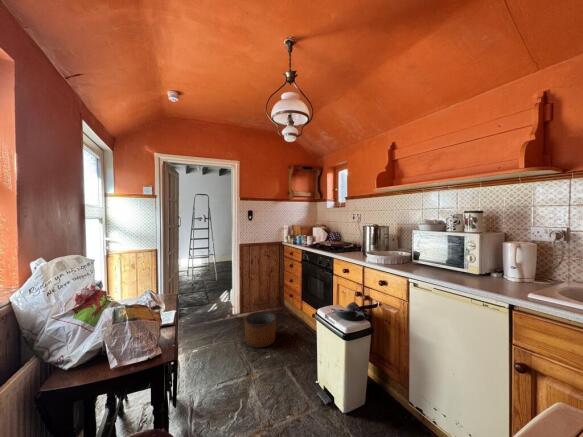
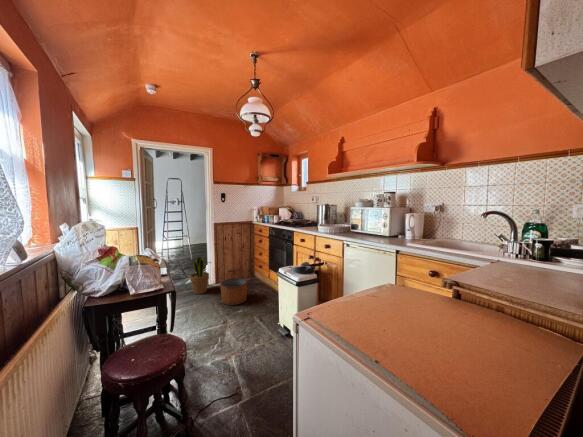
potted plant: none [211,283,235,328] -> present [190,257,211,294]

